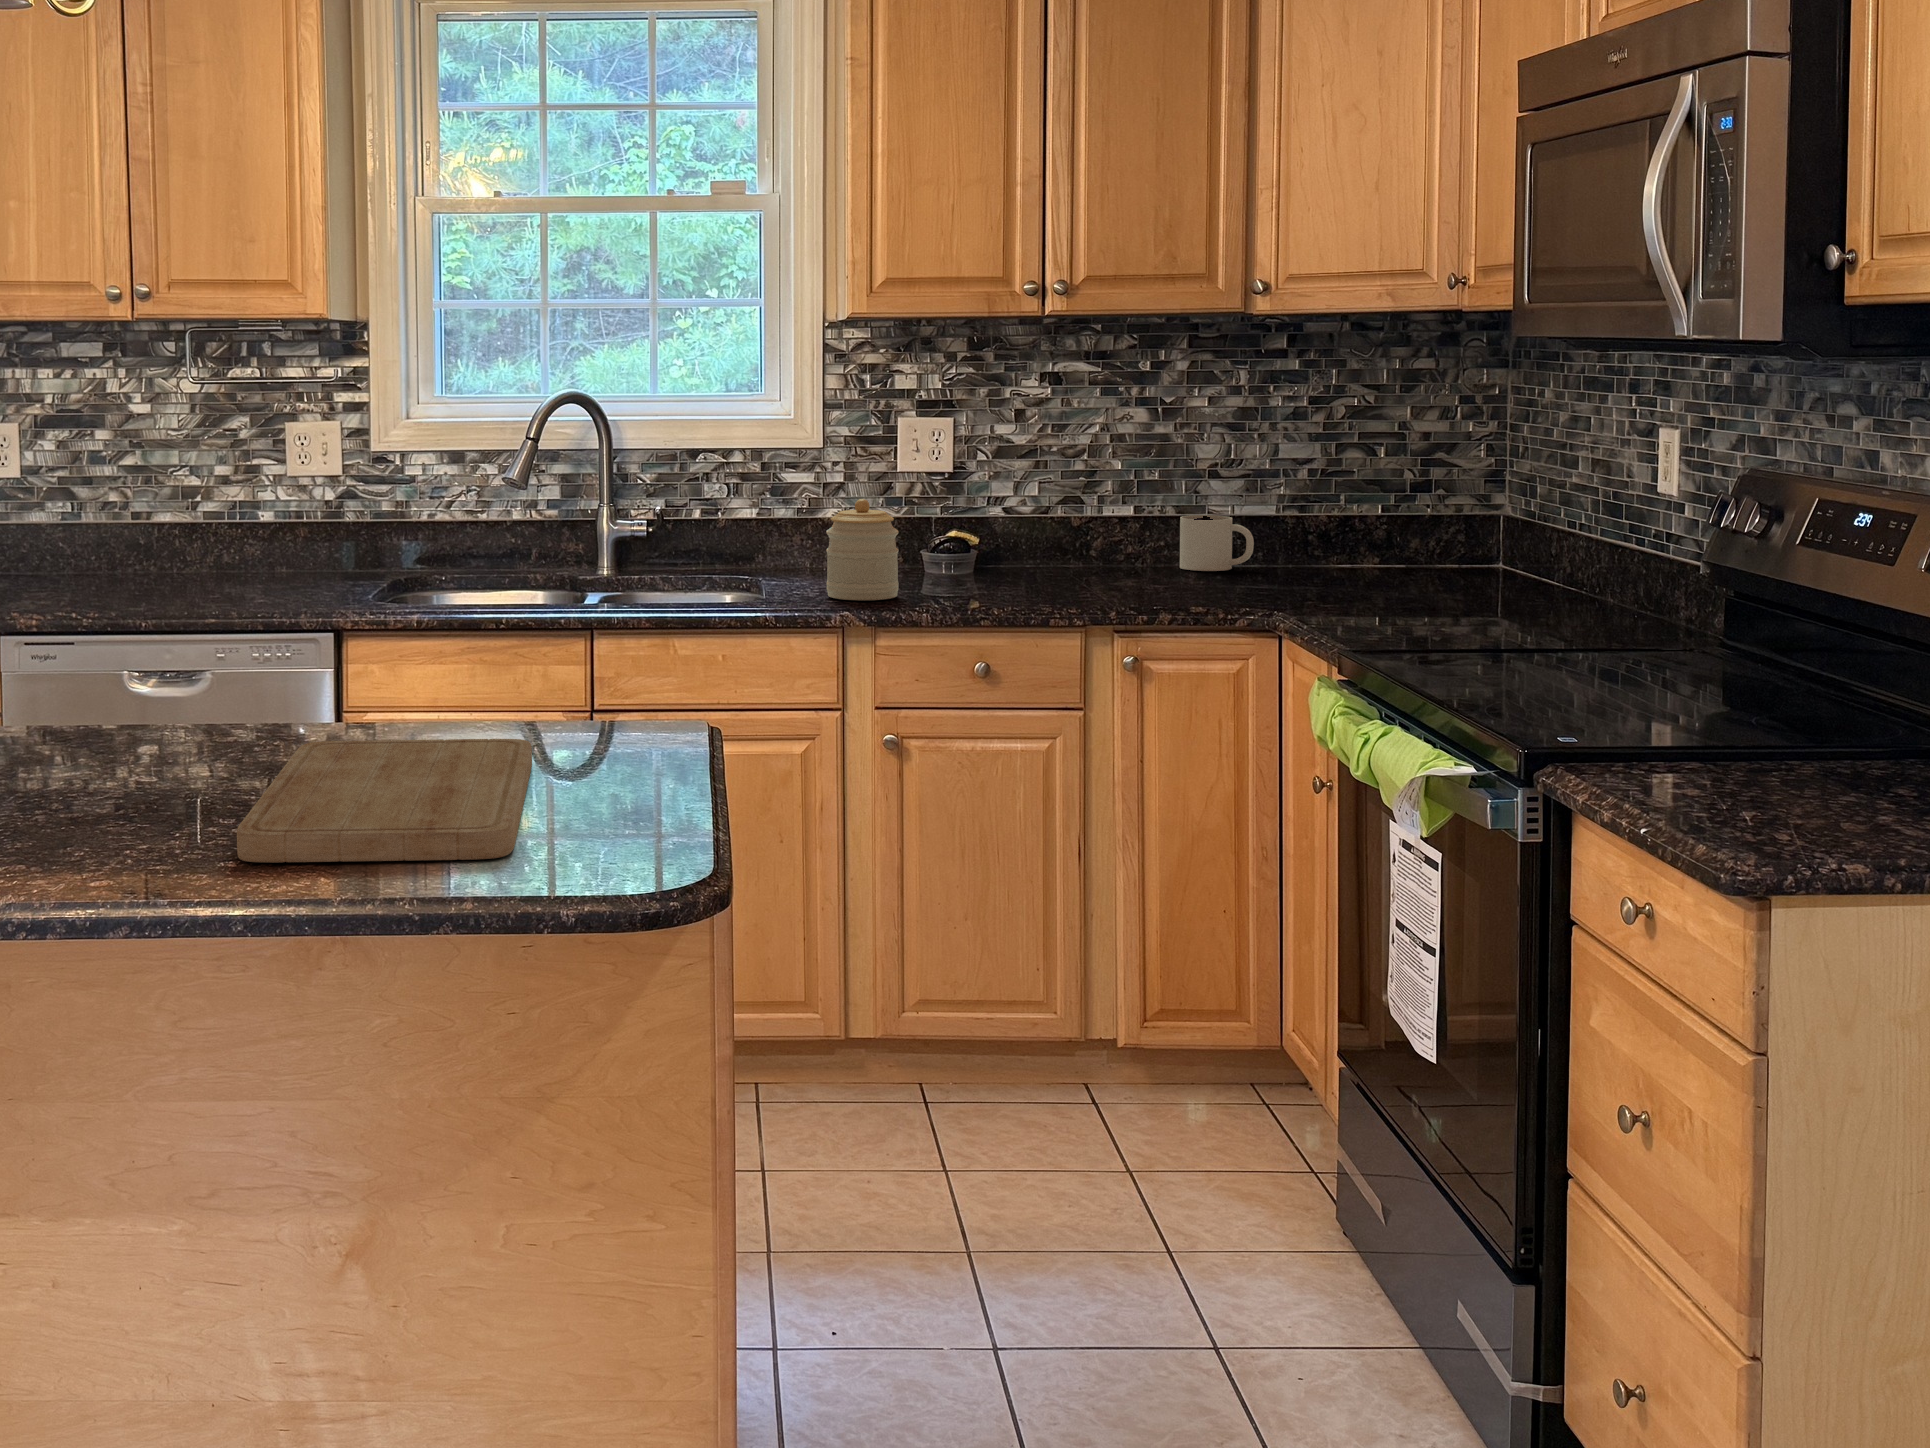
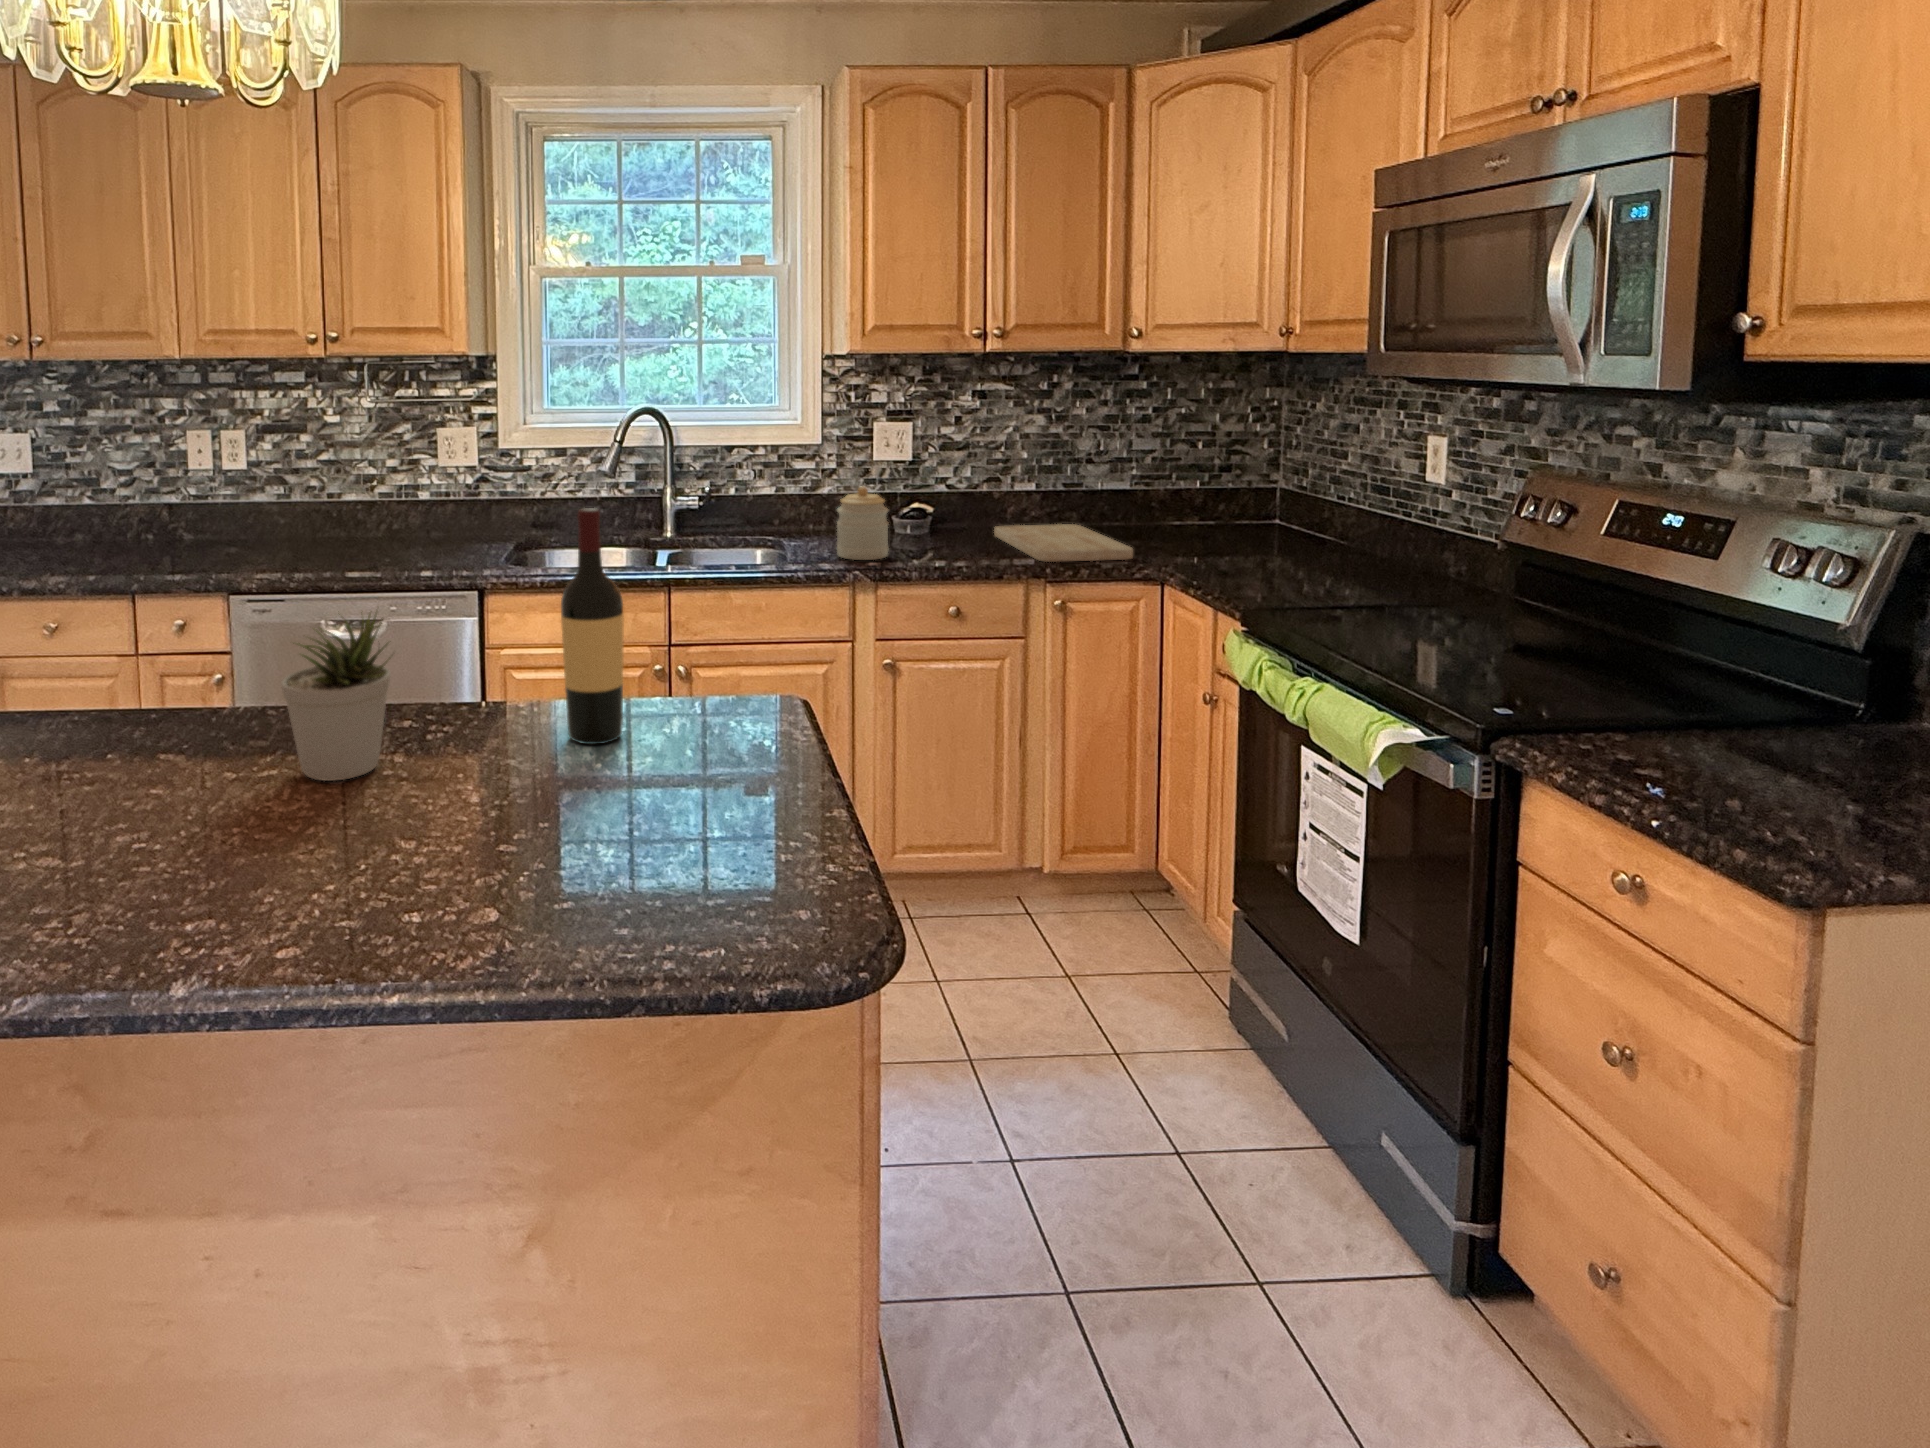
wine bottle: none [406,469,478,743] -> present [561,508,624,744]
mug: present [1180,515,1254,571] -> none [1069,489,1122,529]
potted plant: none [91,573,217,765] -> present [281,614,391,781]
cutting board: present [237,739,532,863] -> present [994,524,1133,562]

